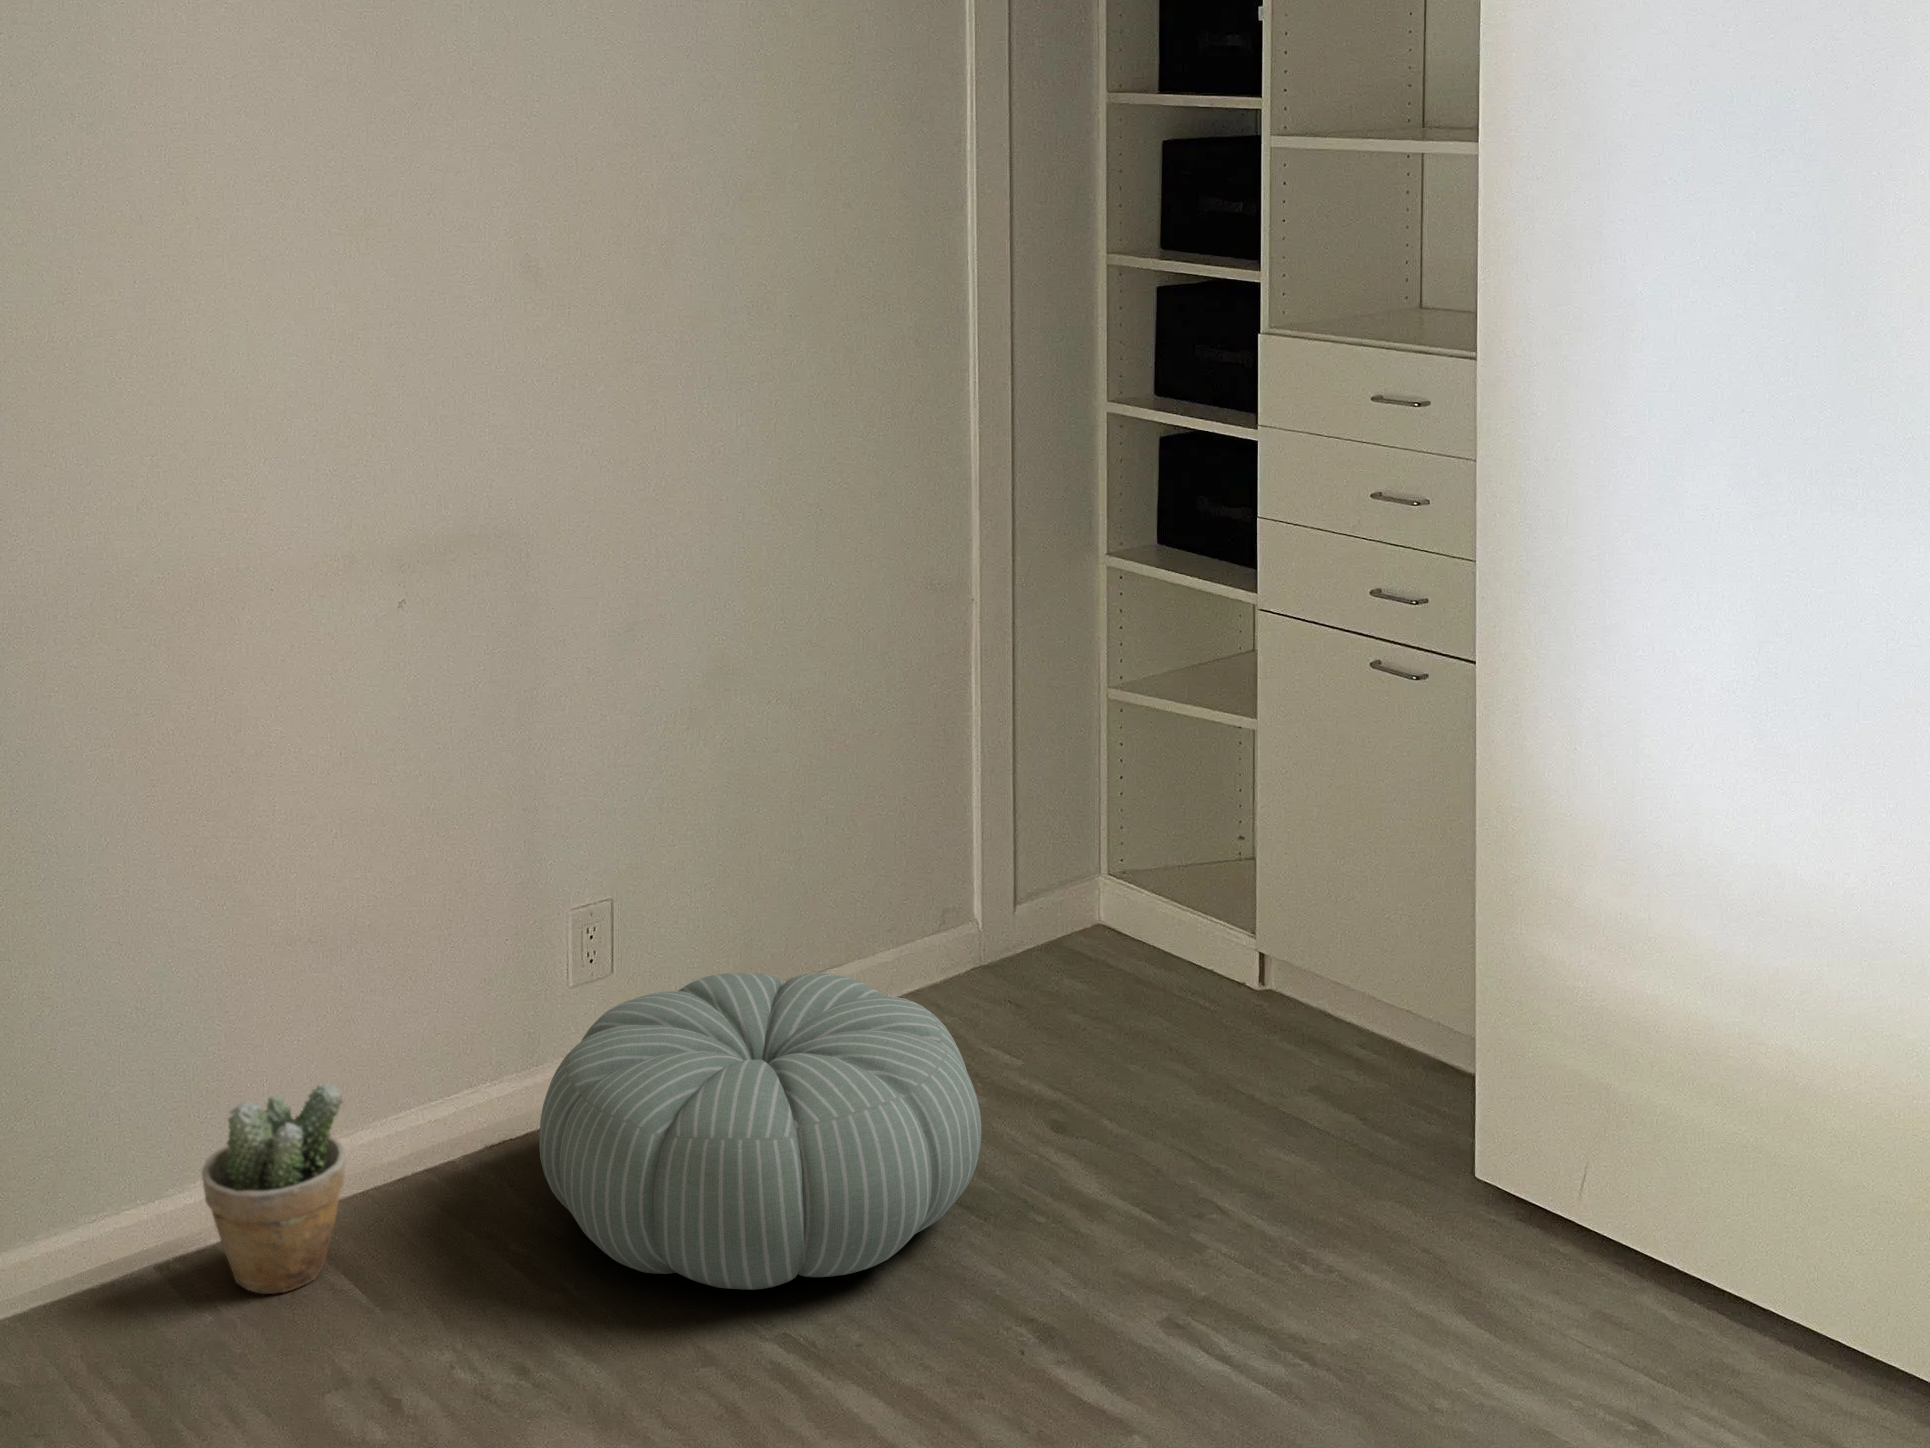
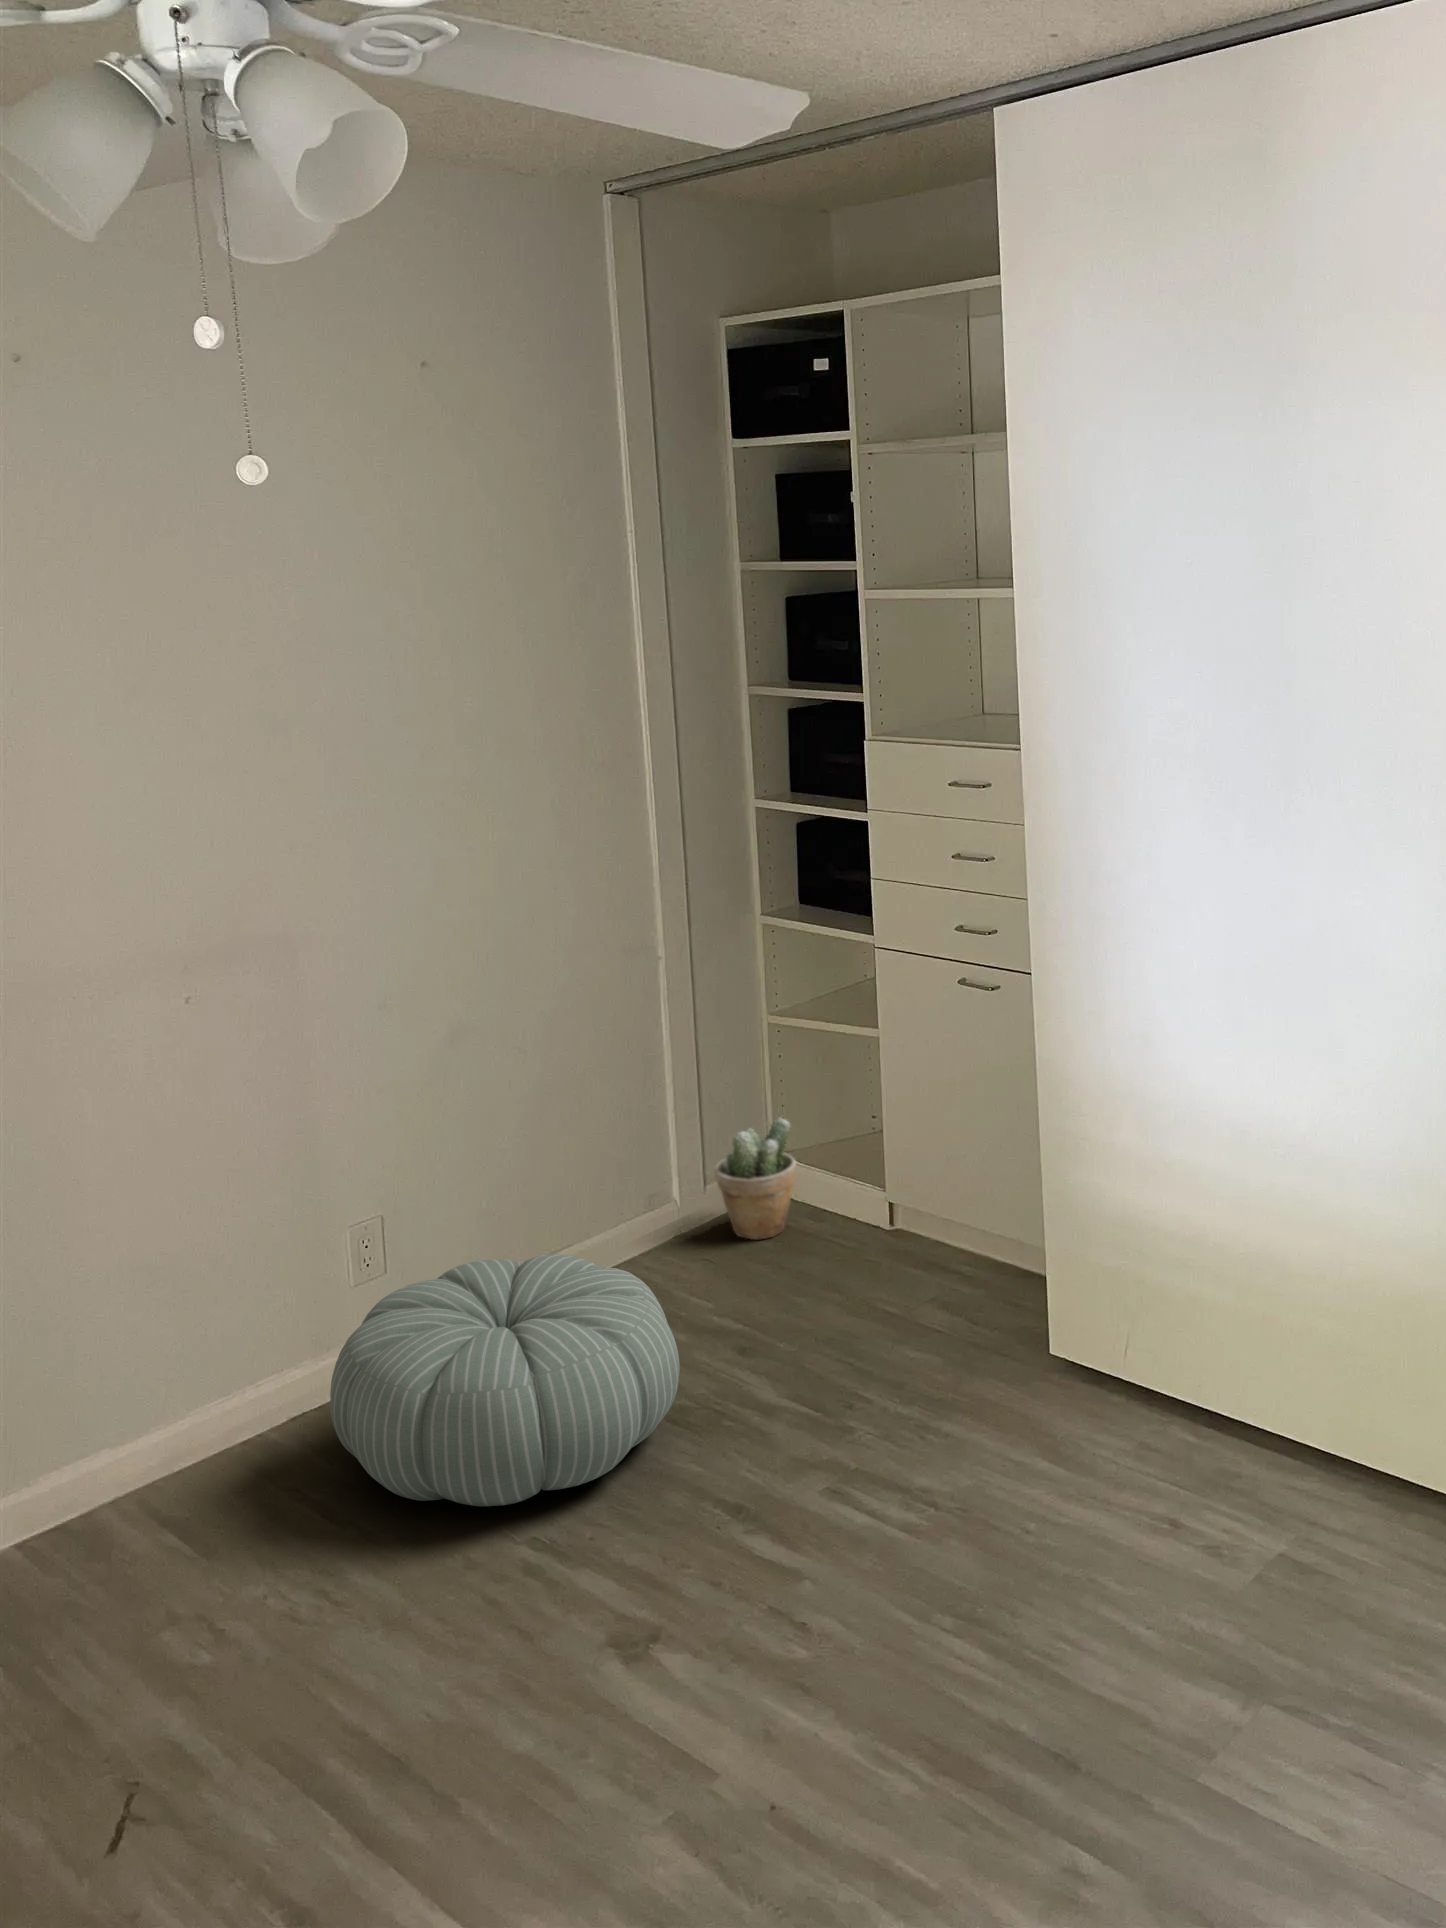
potted plant: present [202,1084,346,1294] -> present [715,1118,796,1240]

